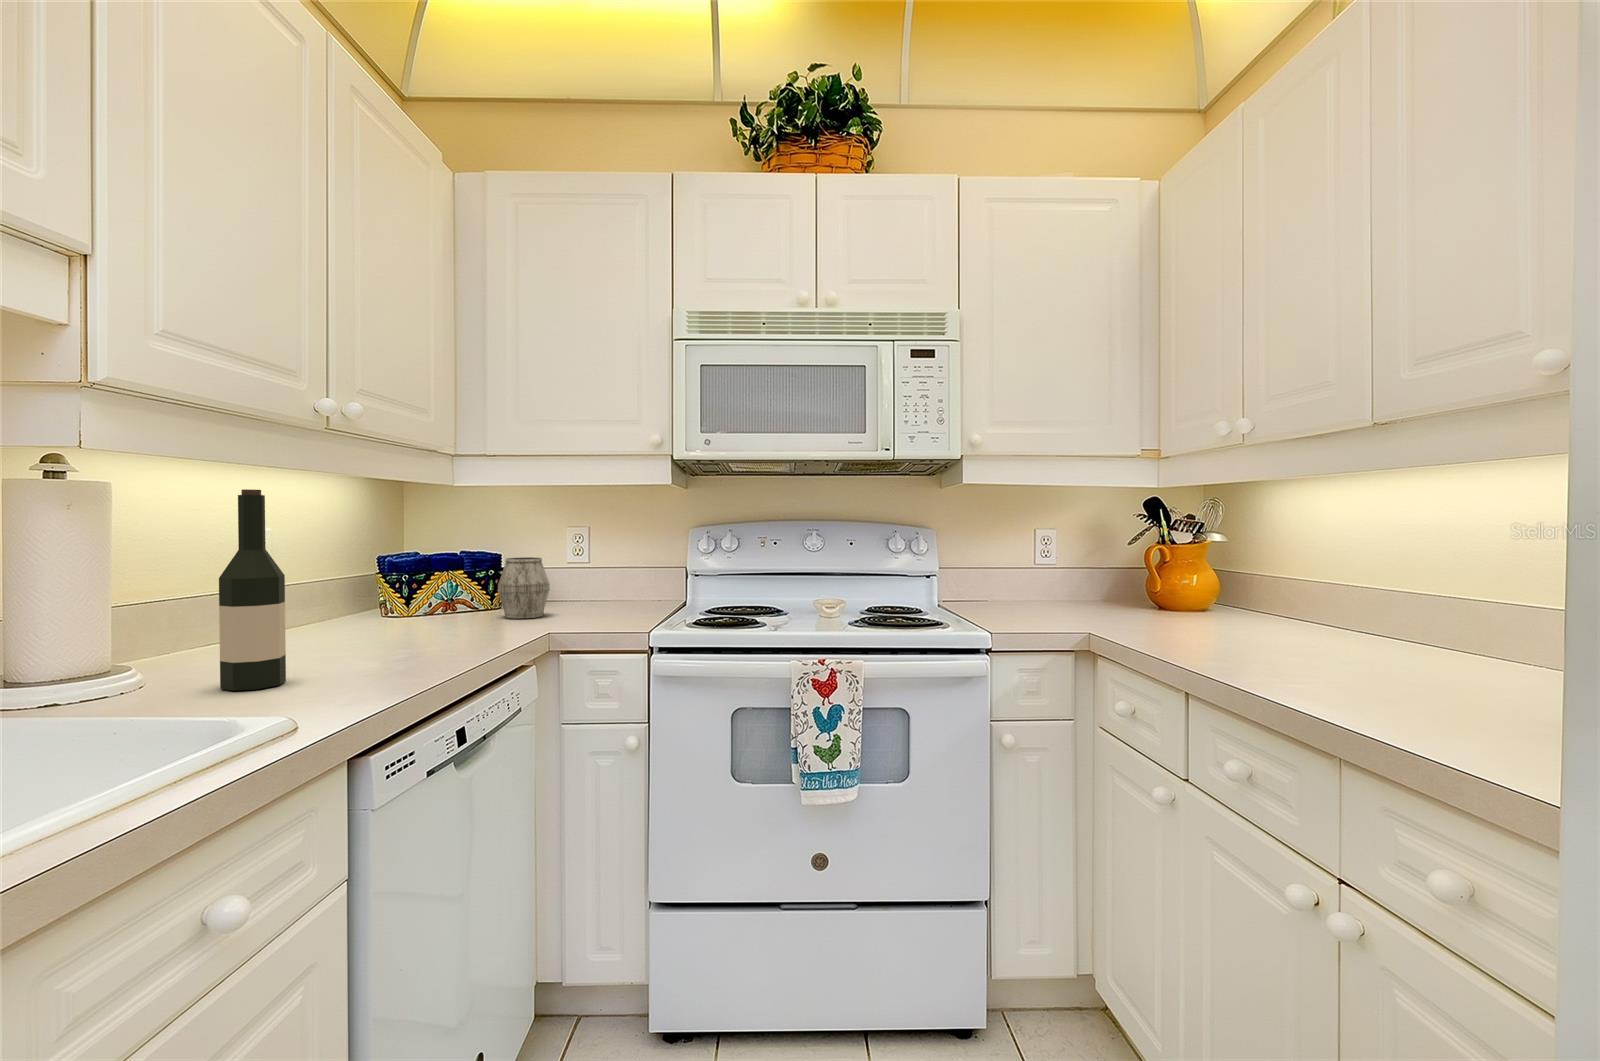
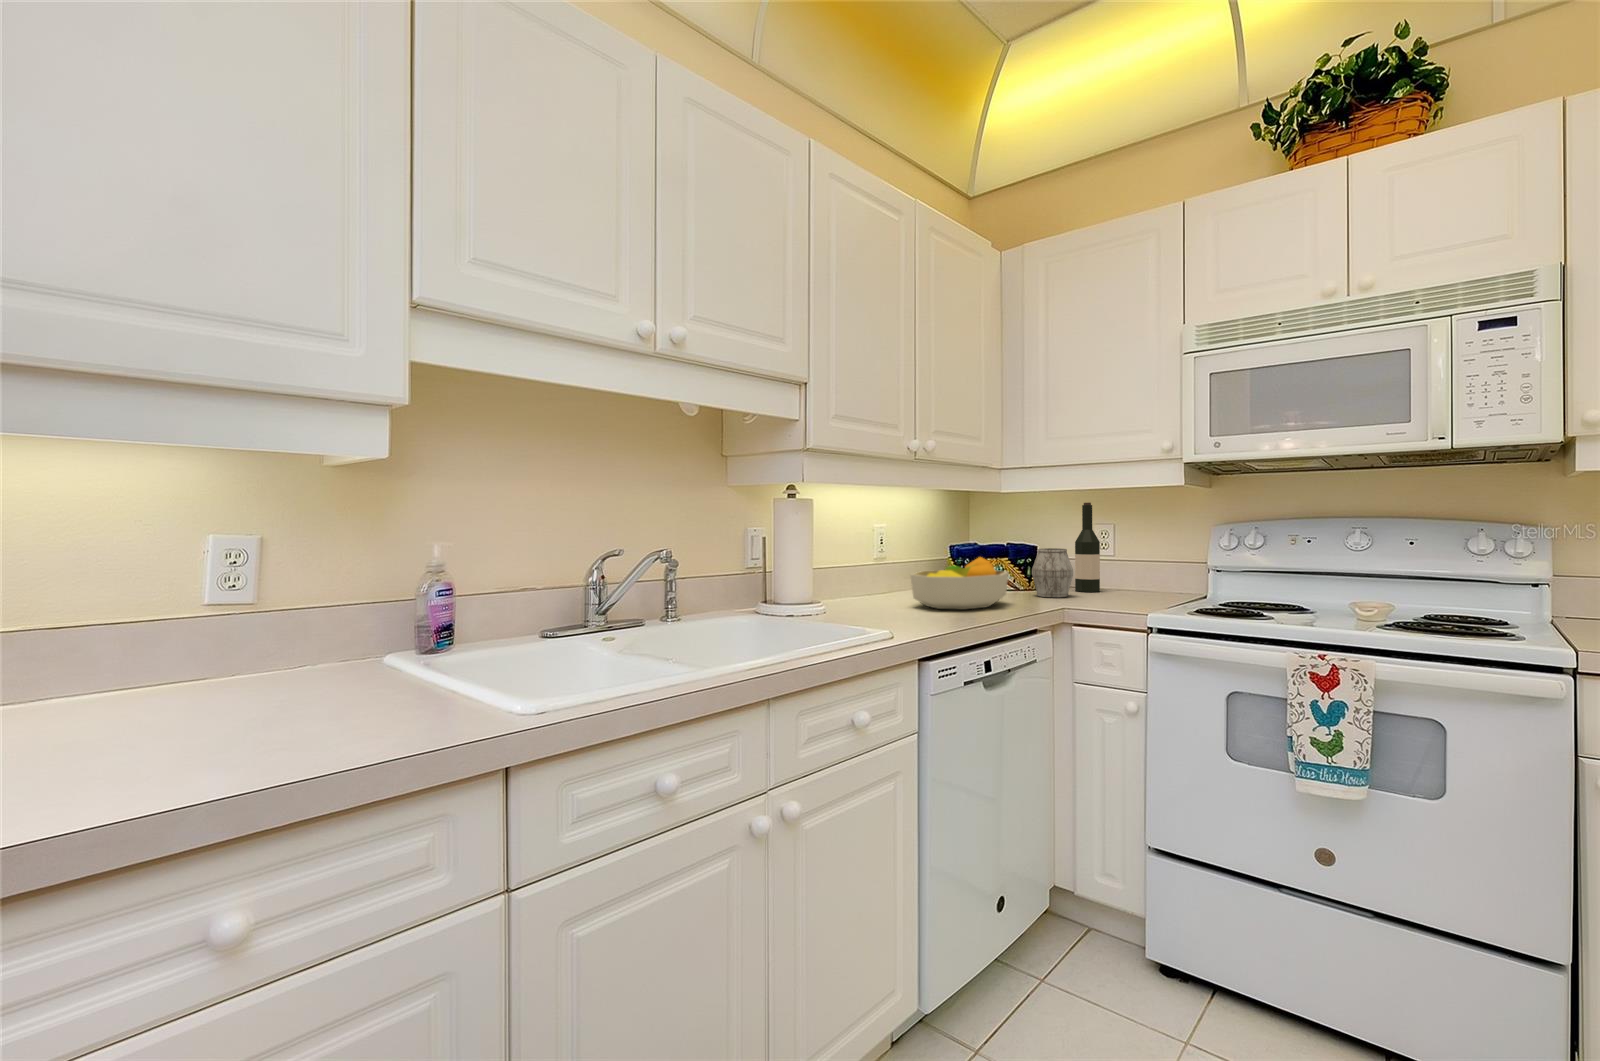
wine bottle: present [219,489,286,691] -> present [1075,503,1100,592]
fruit bowl: none [329,571,476,650] -> present [910,557,1008,609]

